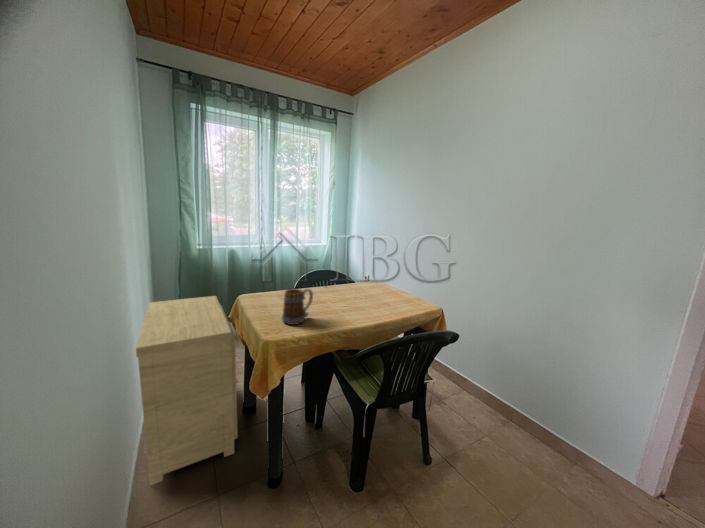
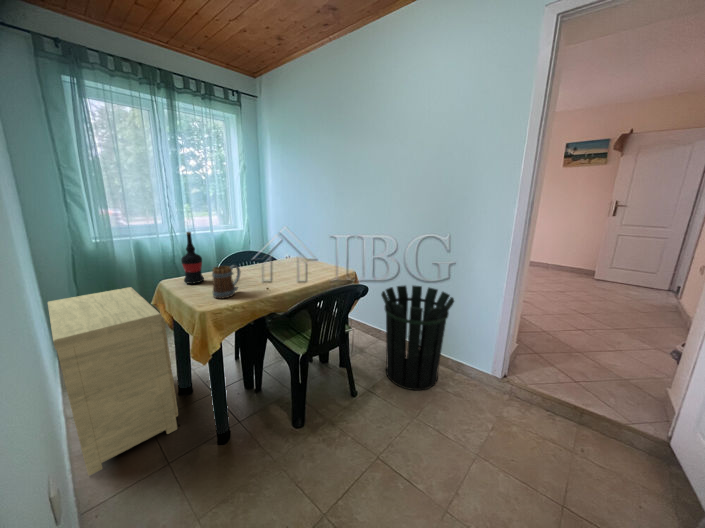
wine bottle: none [259,248,279,301] -> present [181,232,204,284]
waste bin: none [470,332,583,481] -> present [381,286,454,390]

